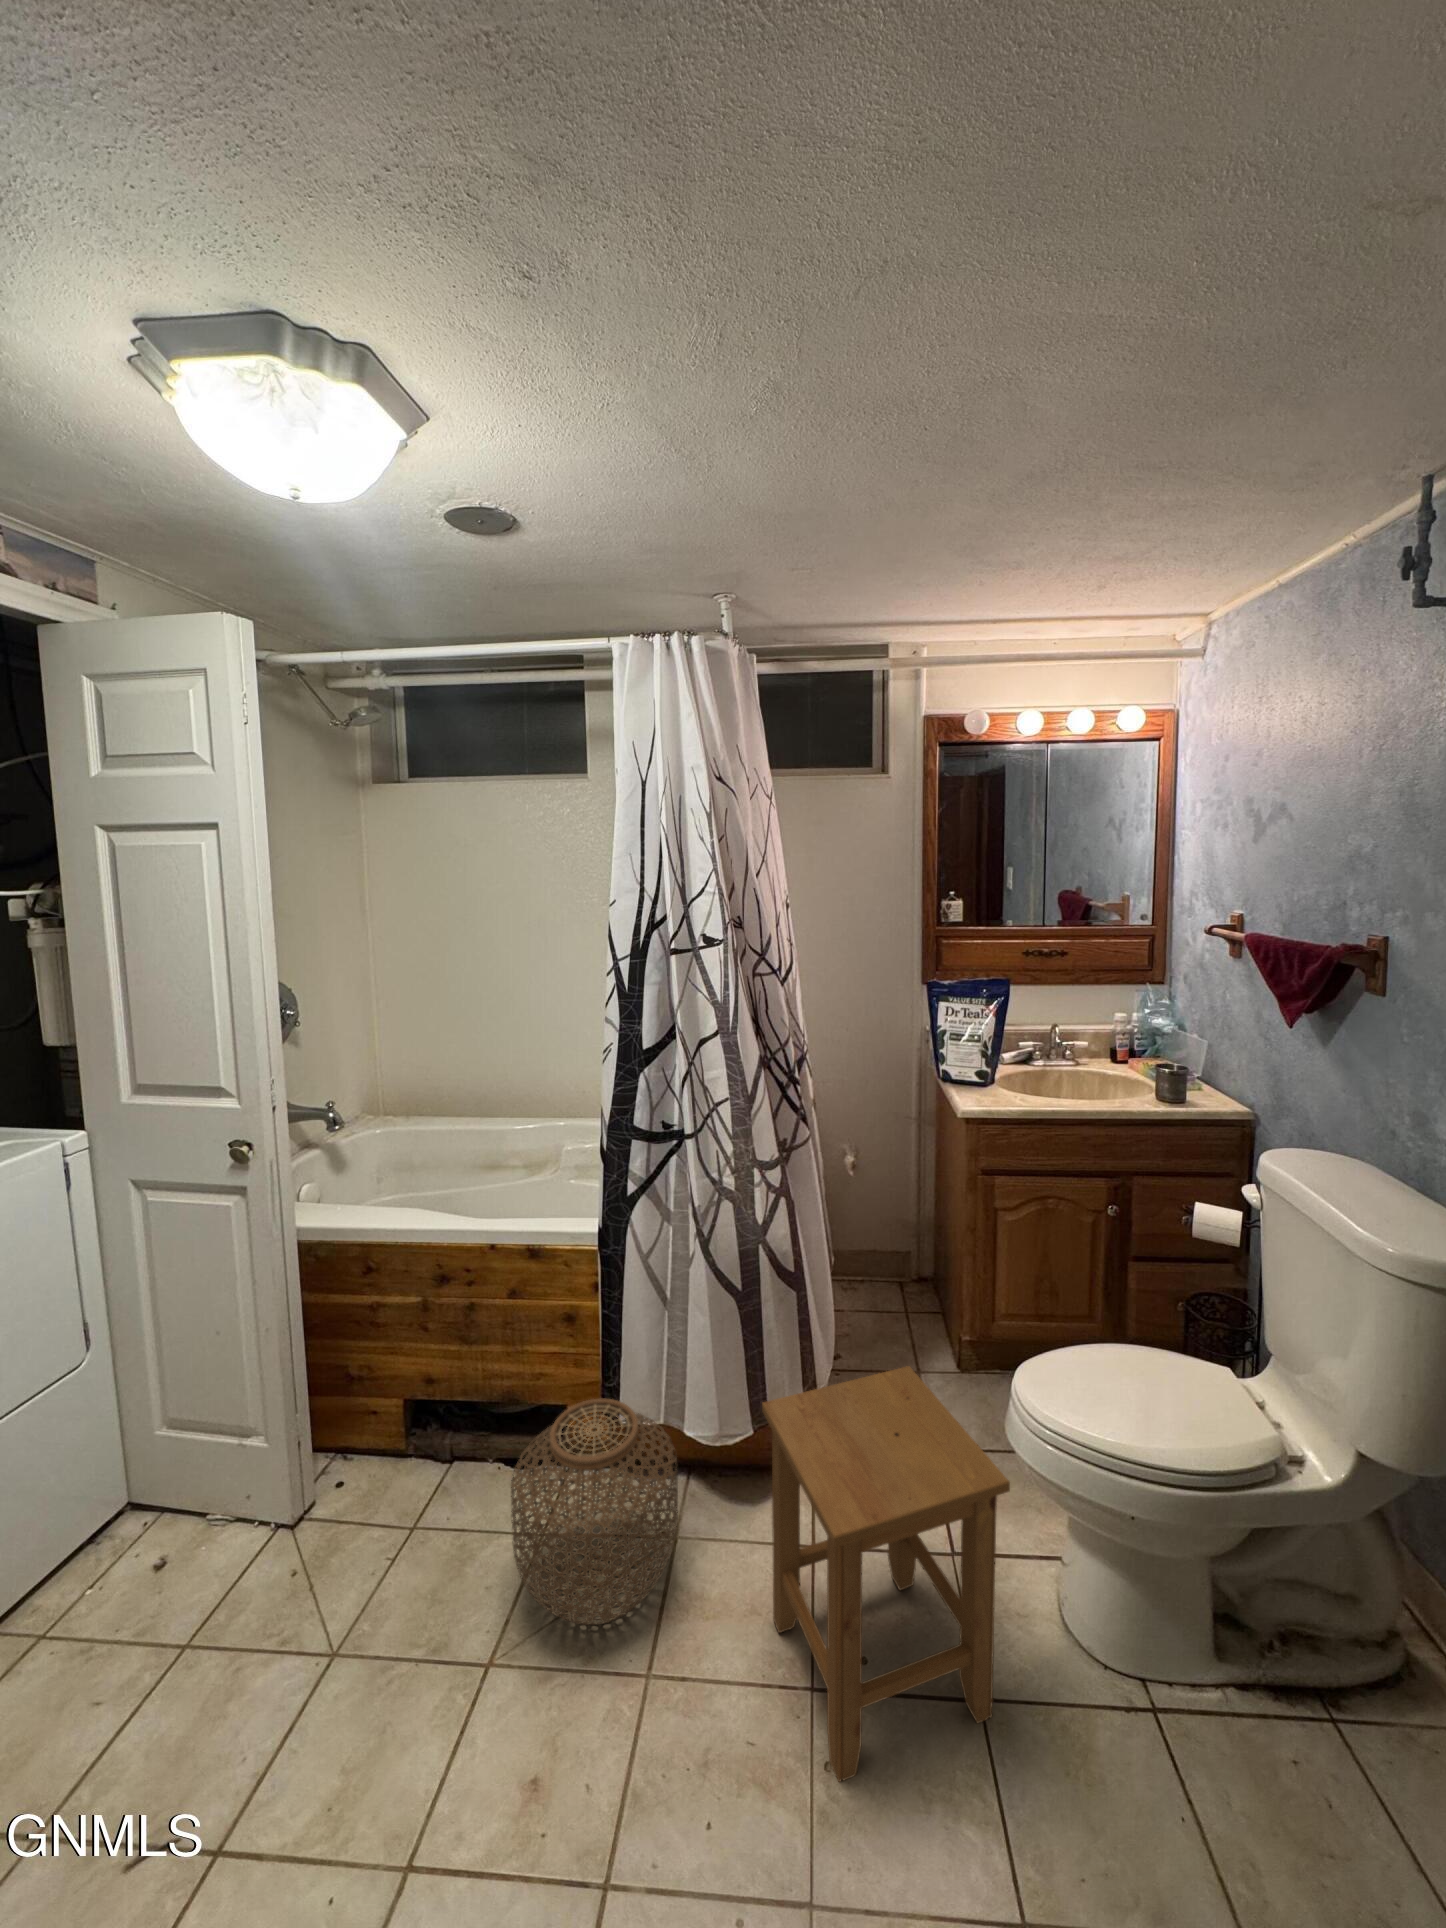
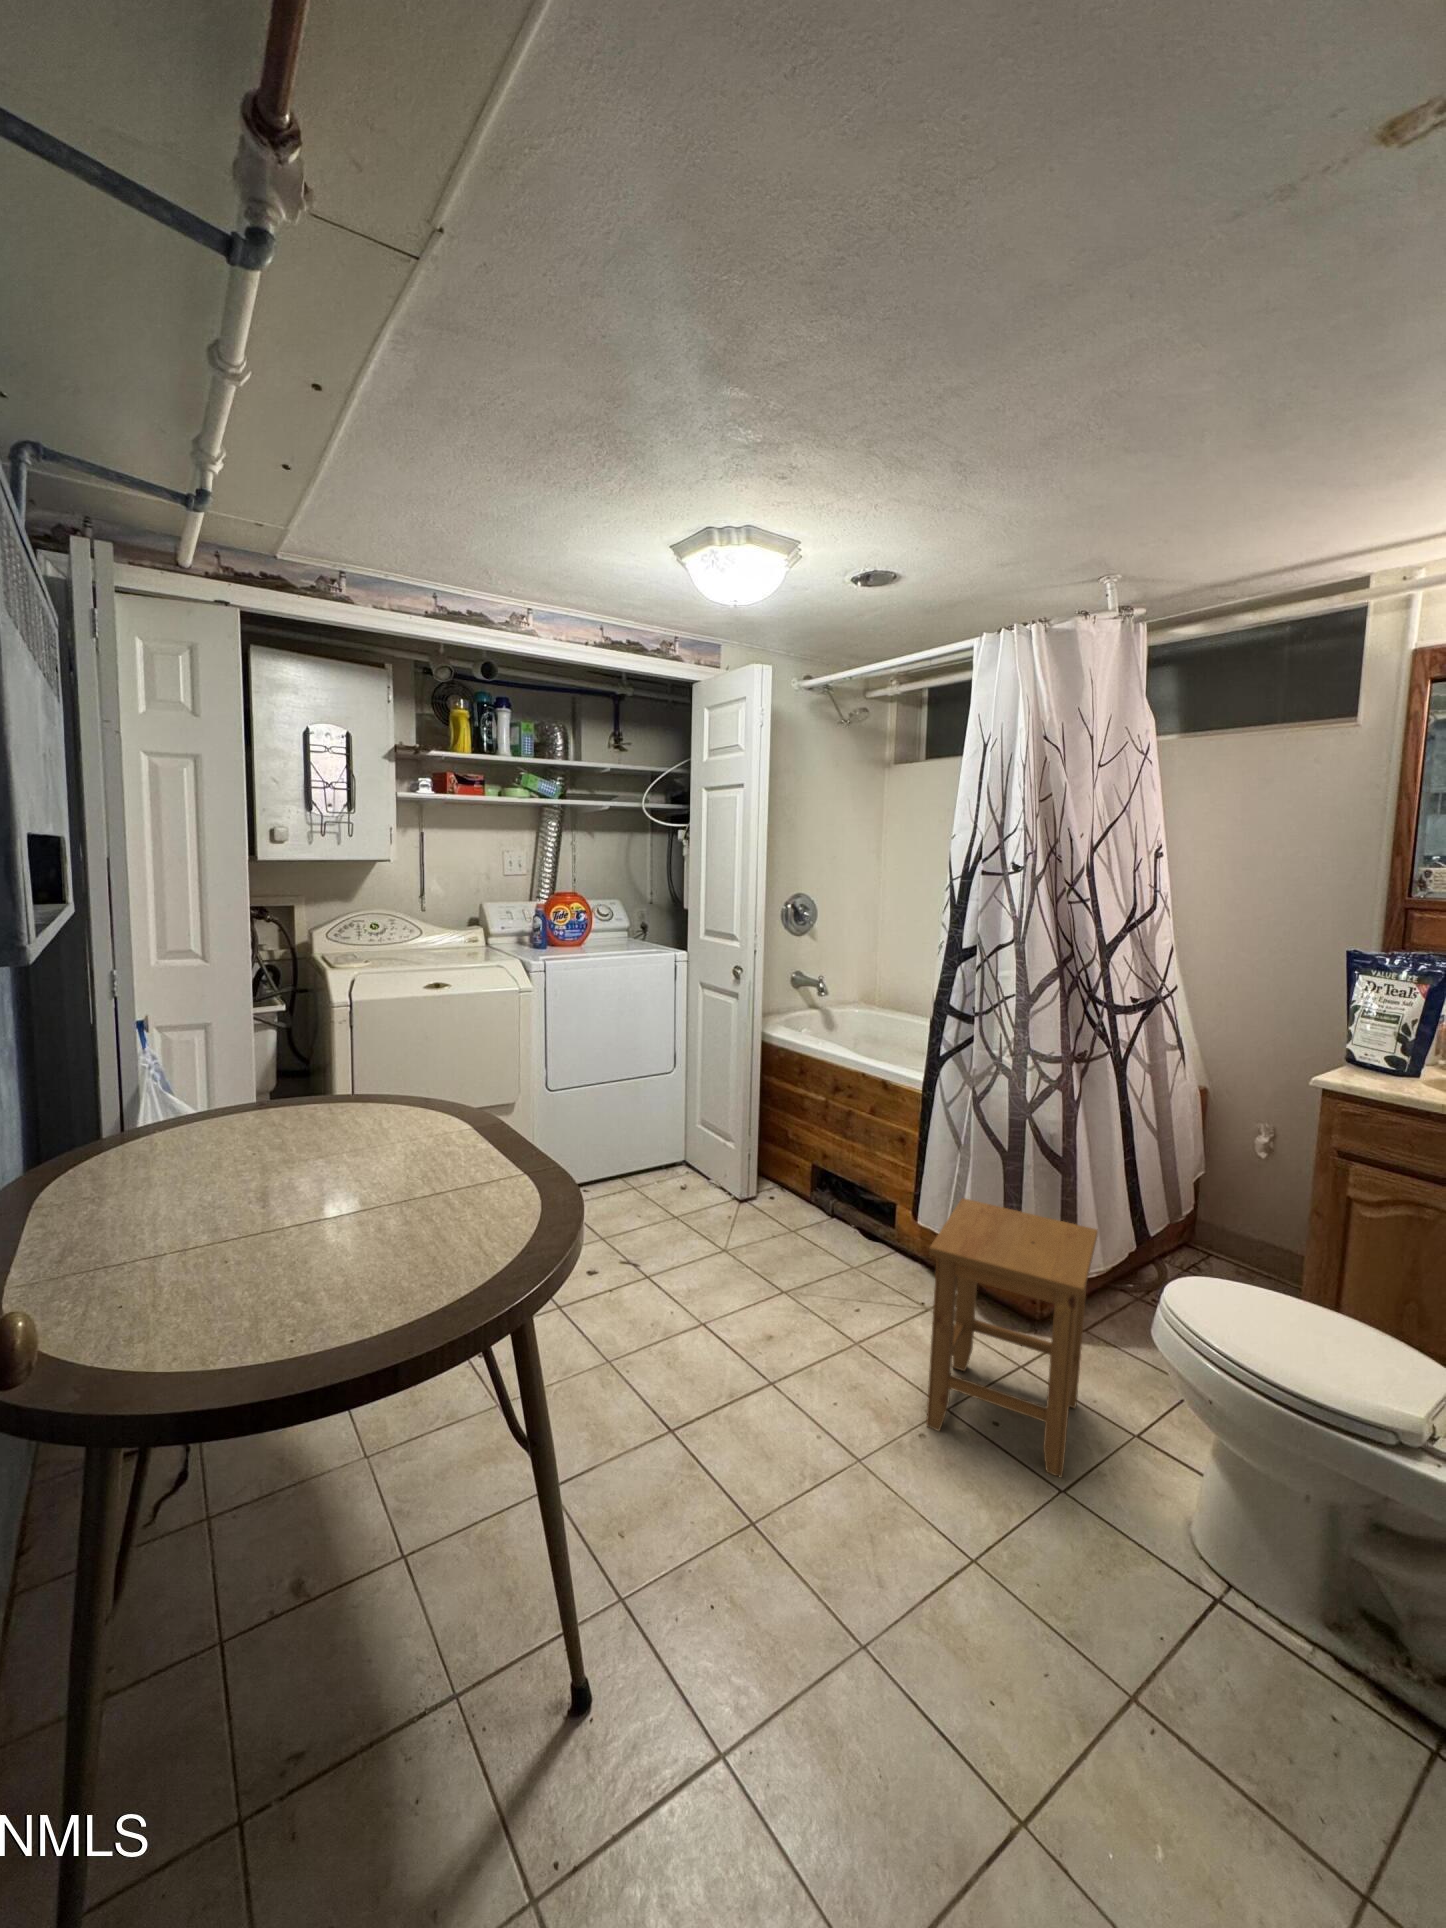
woven basket: present [511,1399,678,1625] -> none [814,1175,928,1312]

